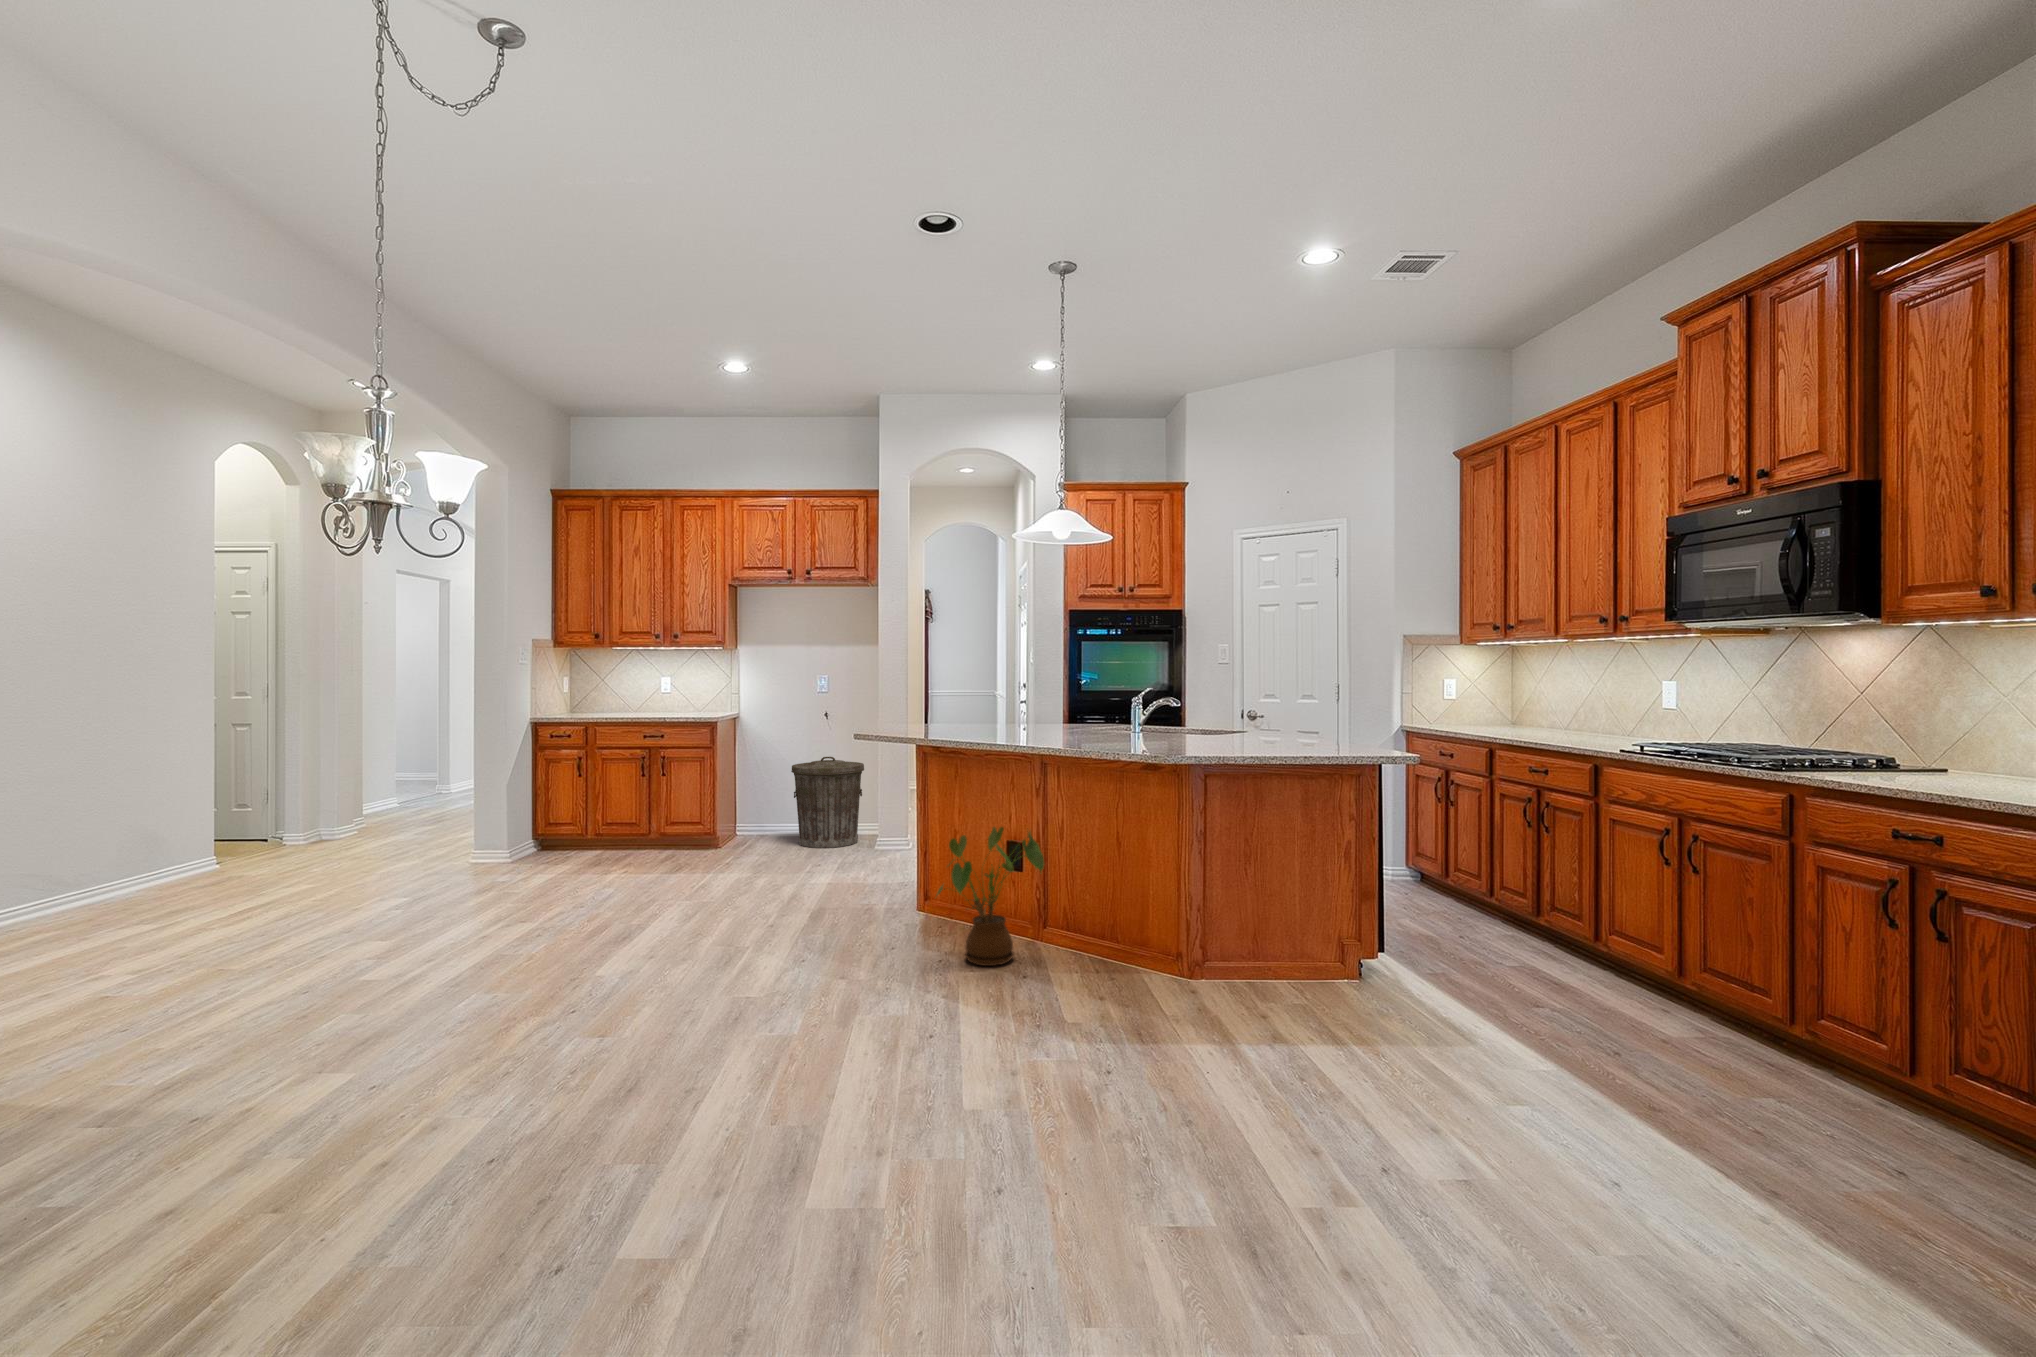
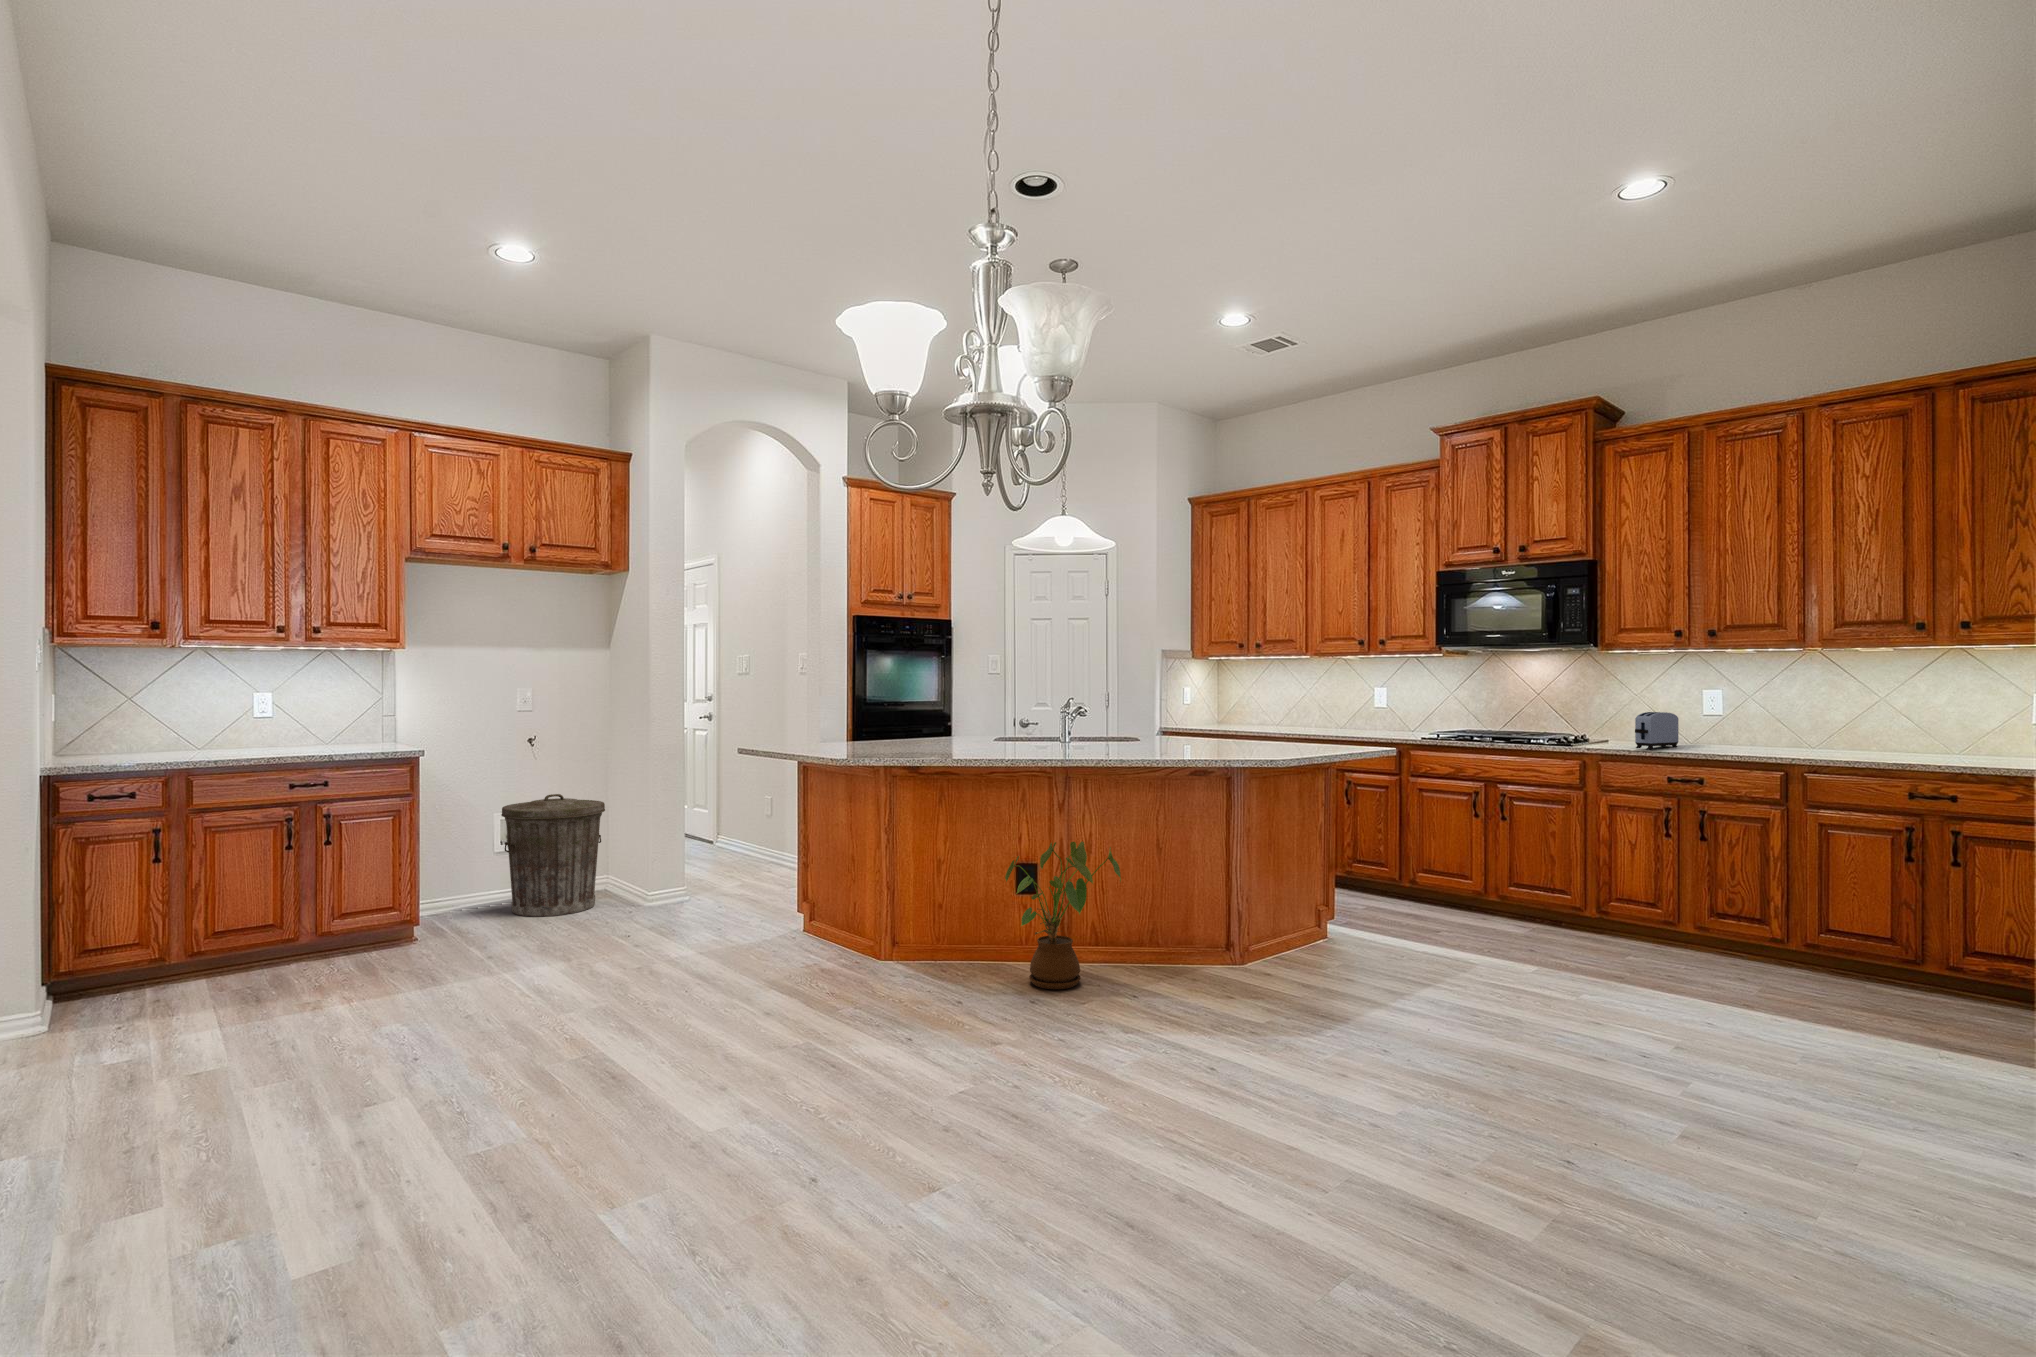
toaster: none [1868,722,1999,784] -> present [1635,712,1679,749]

